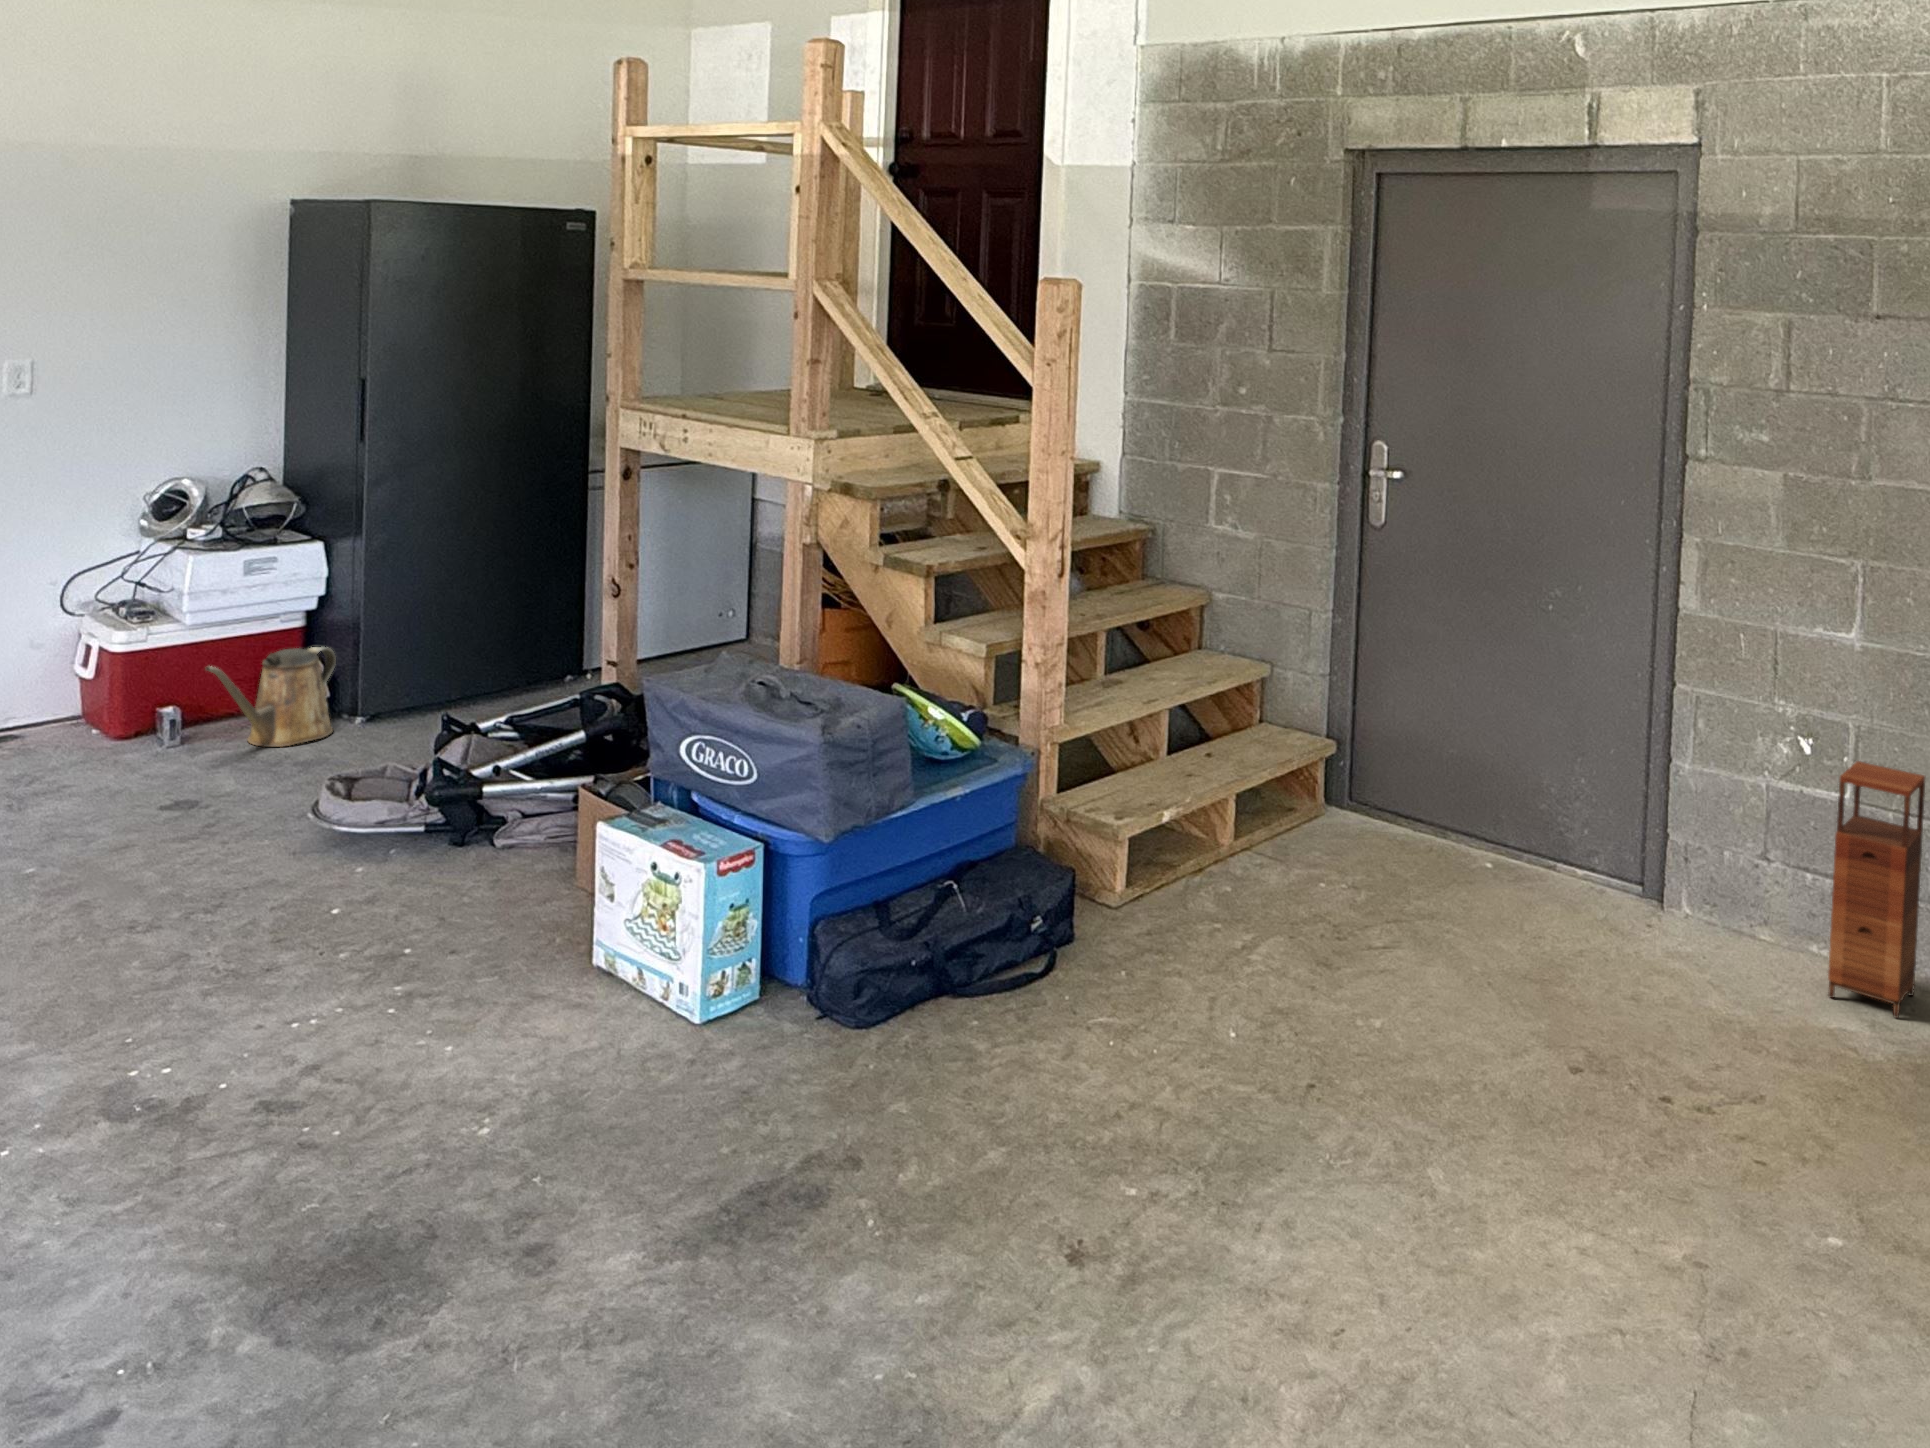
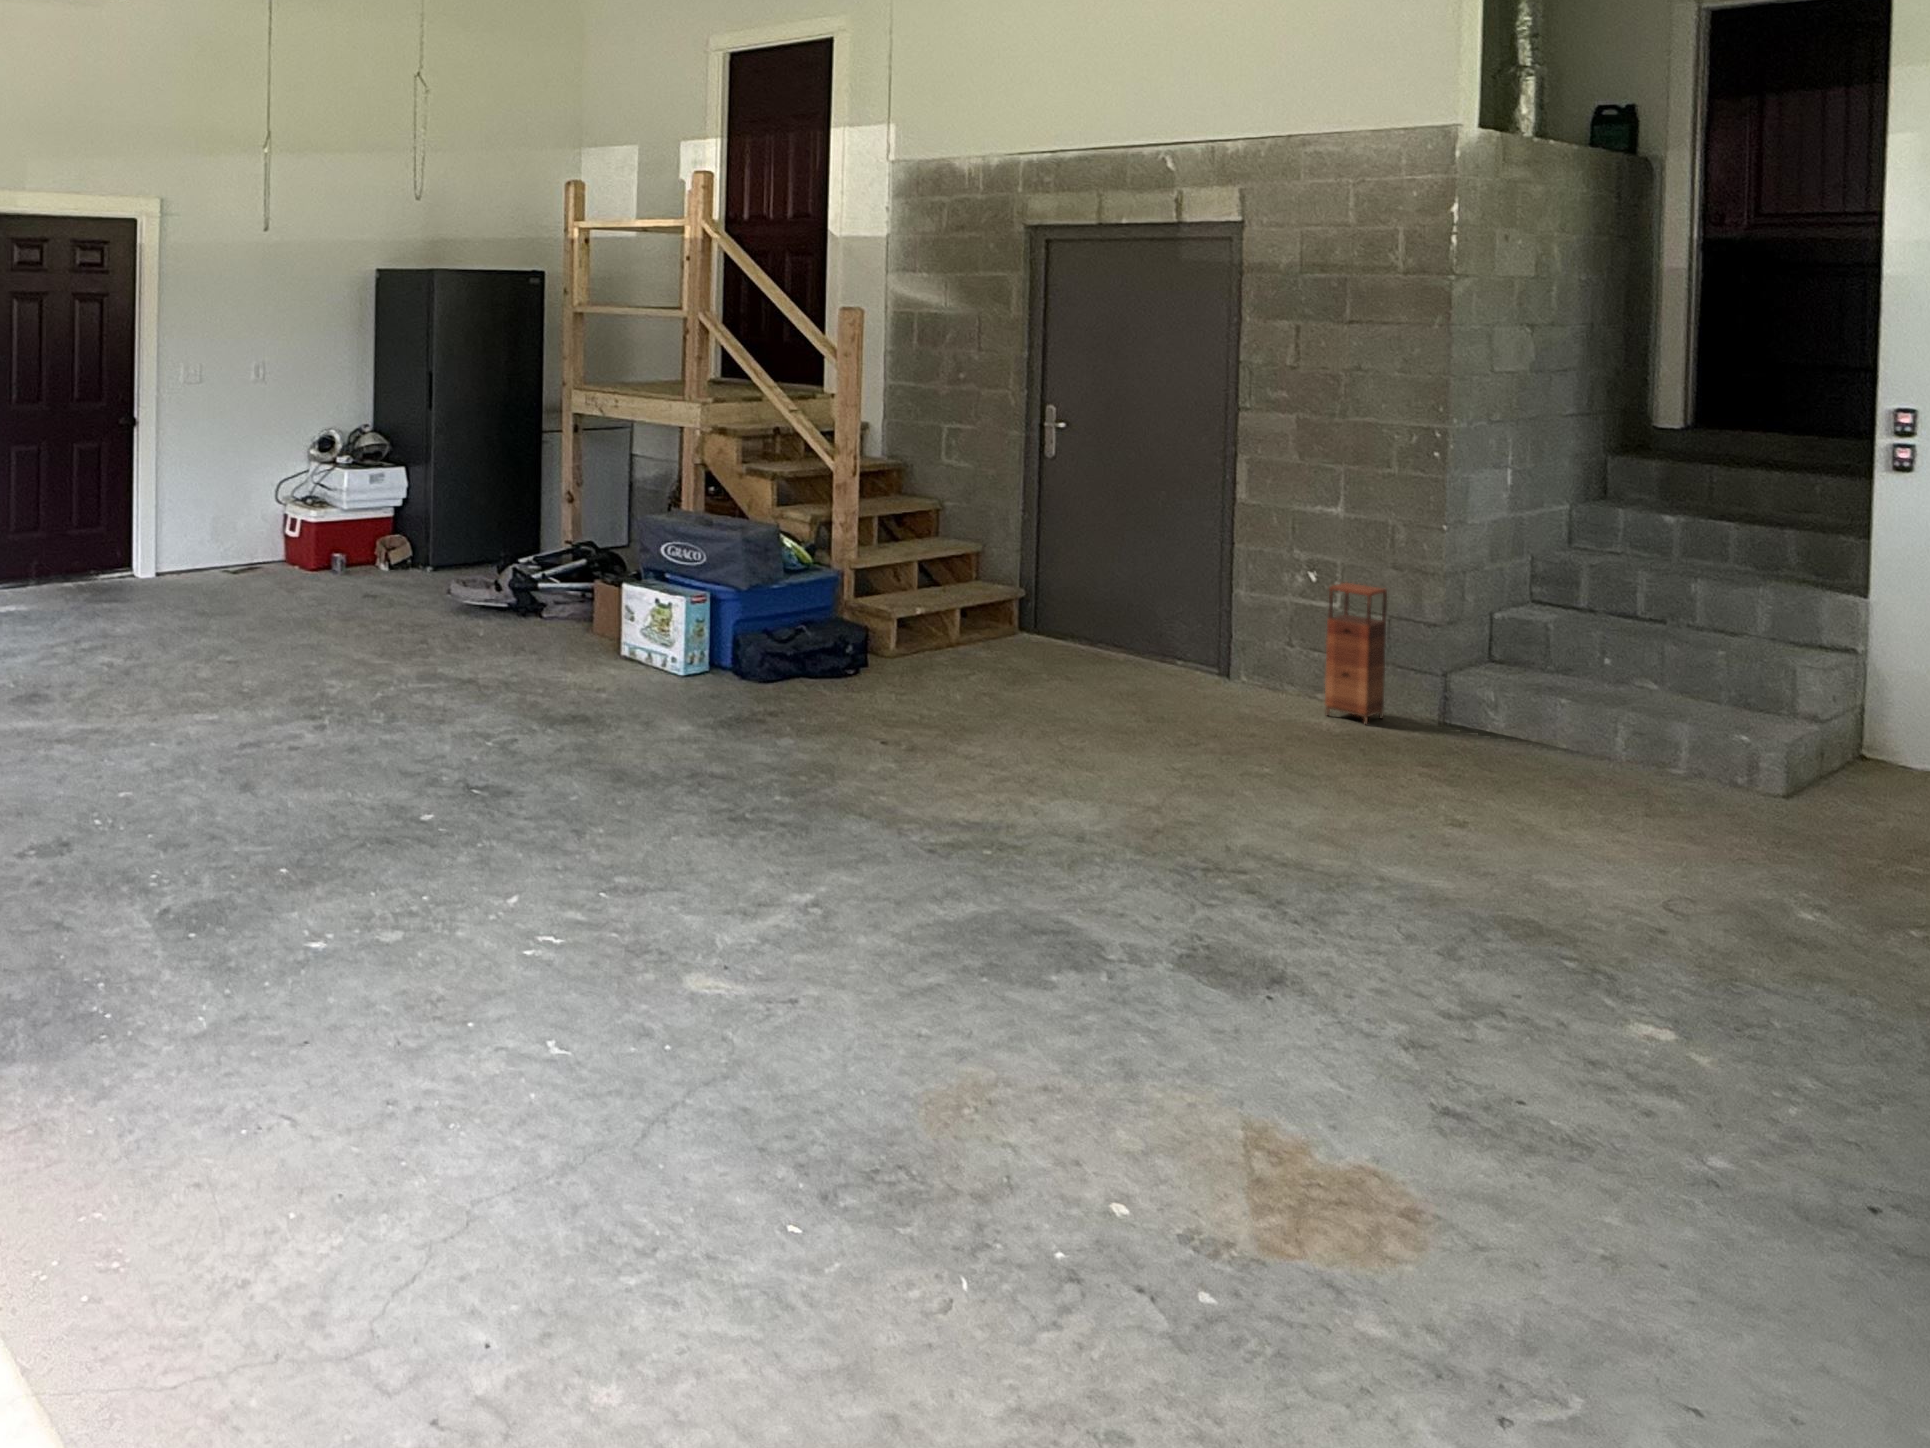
watering can: present [206,647,336,747] -> none [368,523,420,576]

